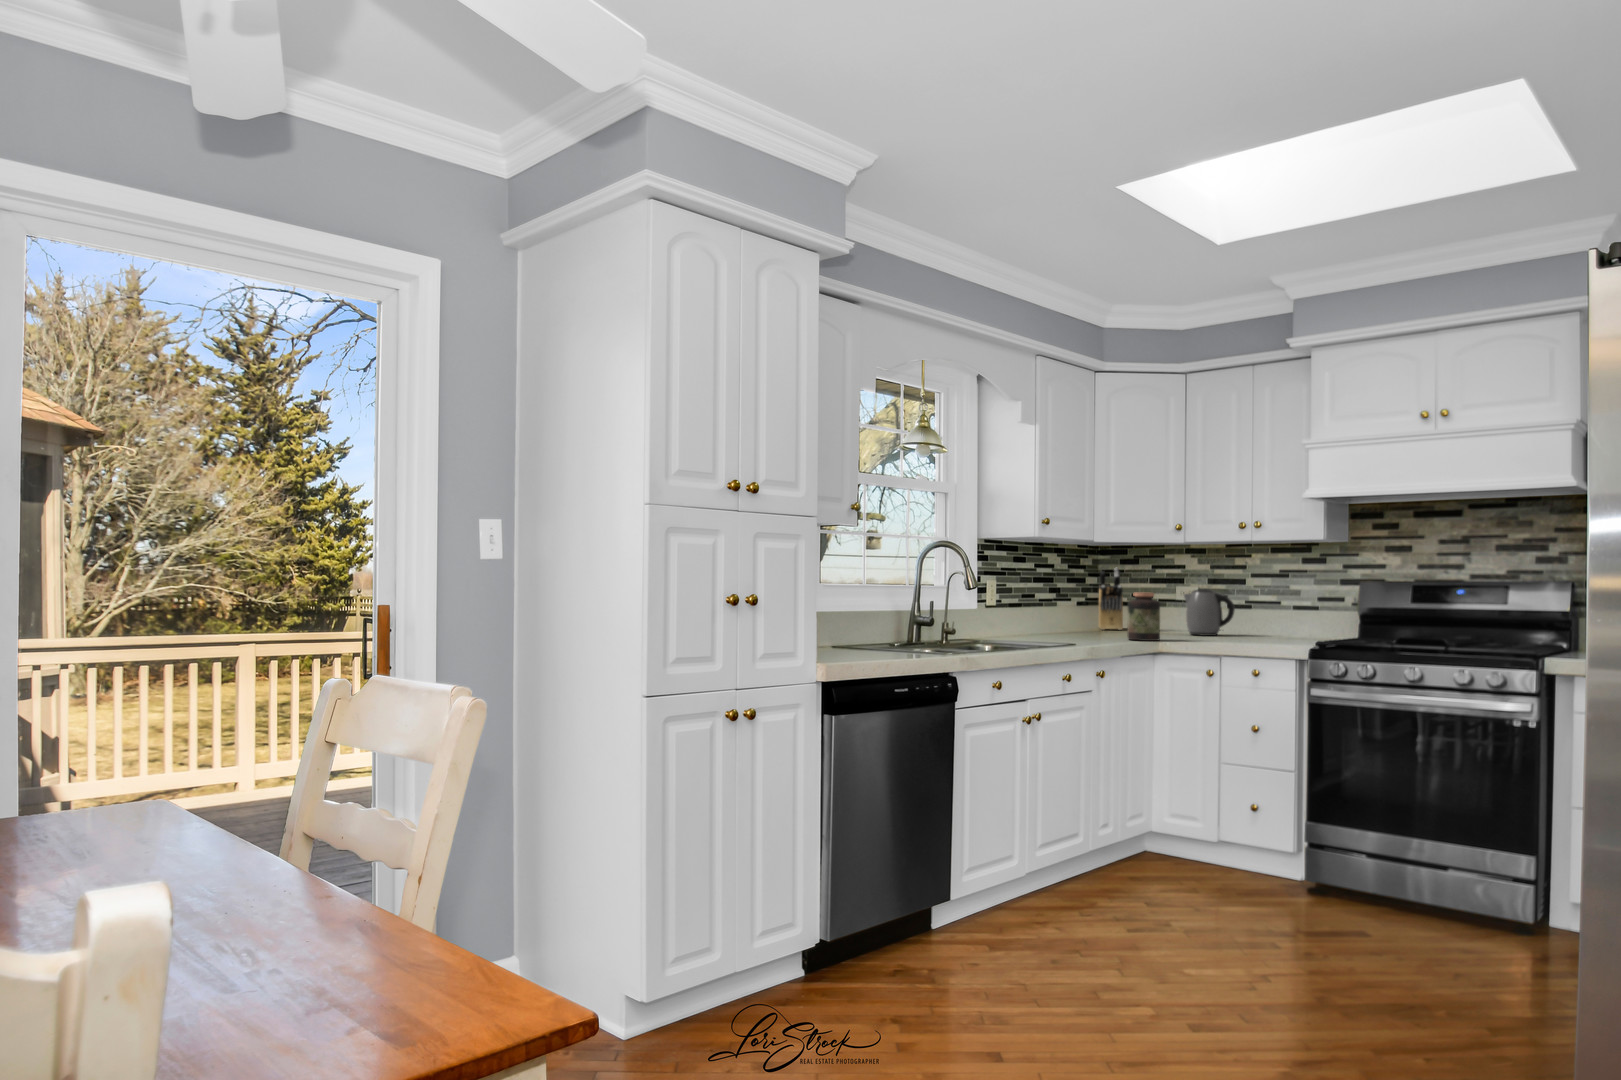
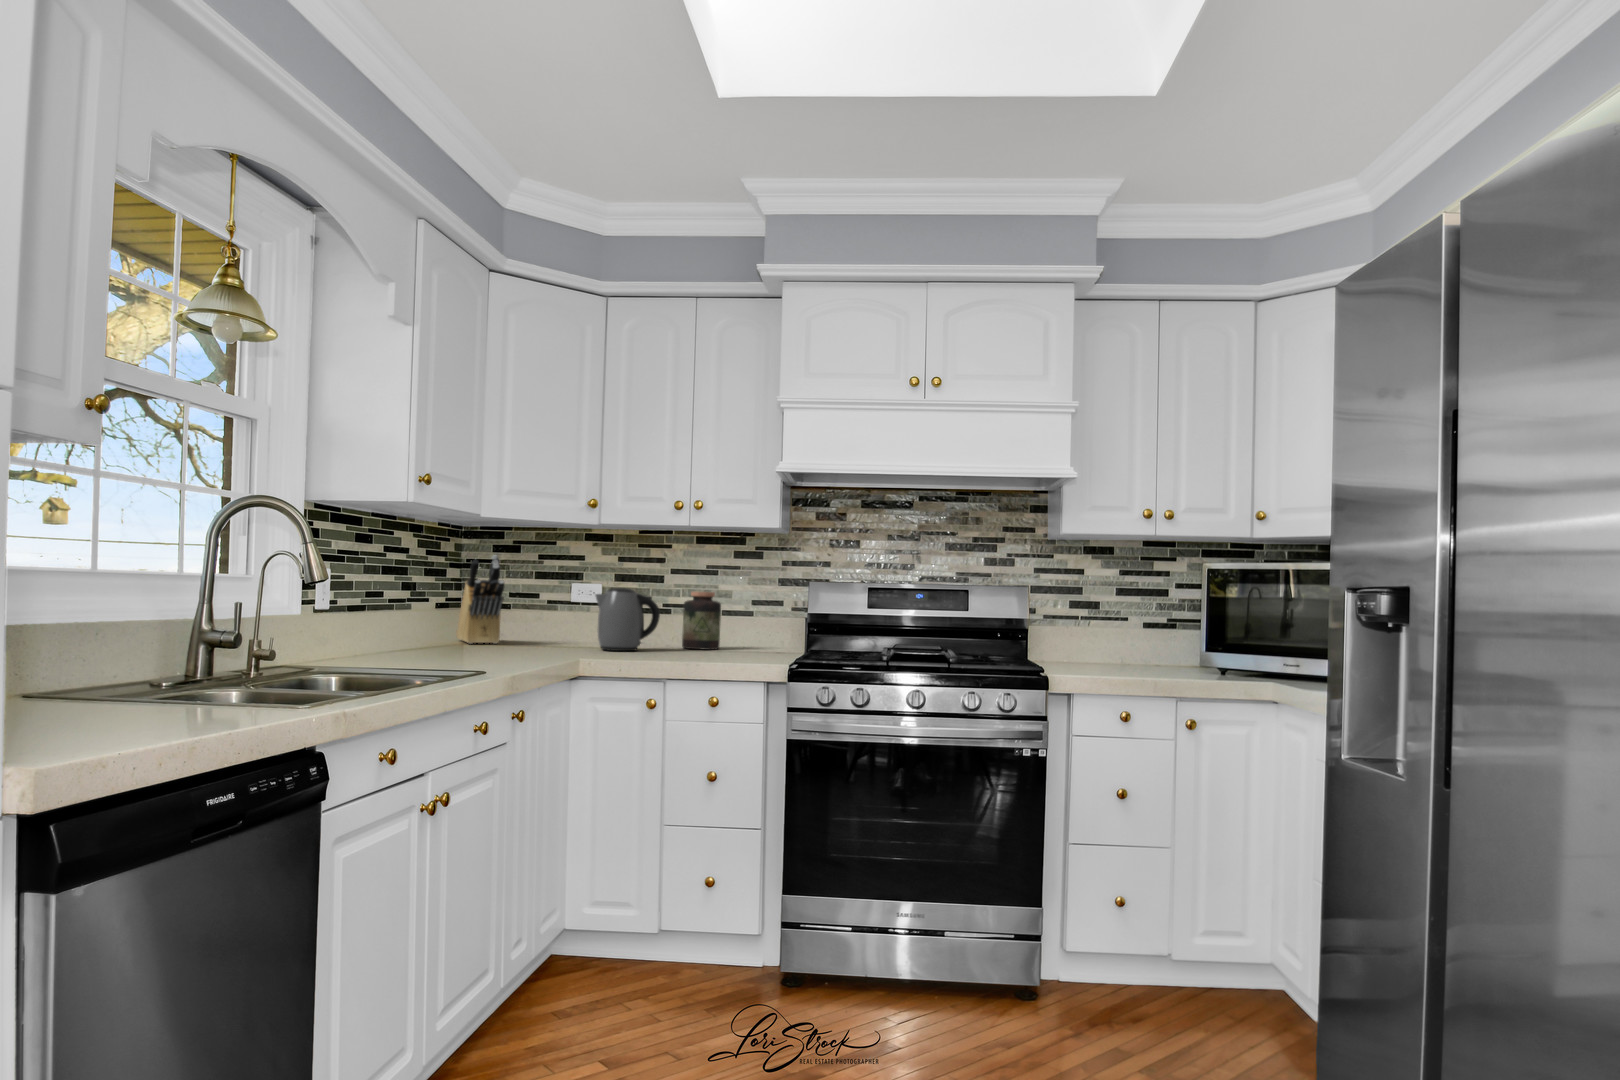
jar: present [1128,592,1160,641] -> present [682,592,721,650]

